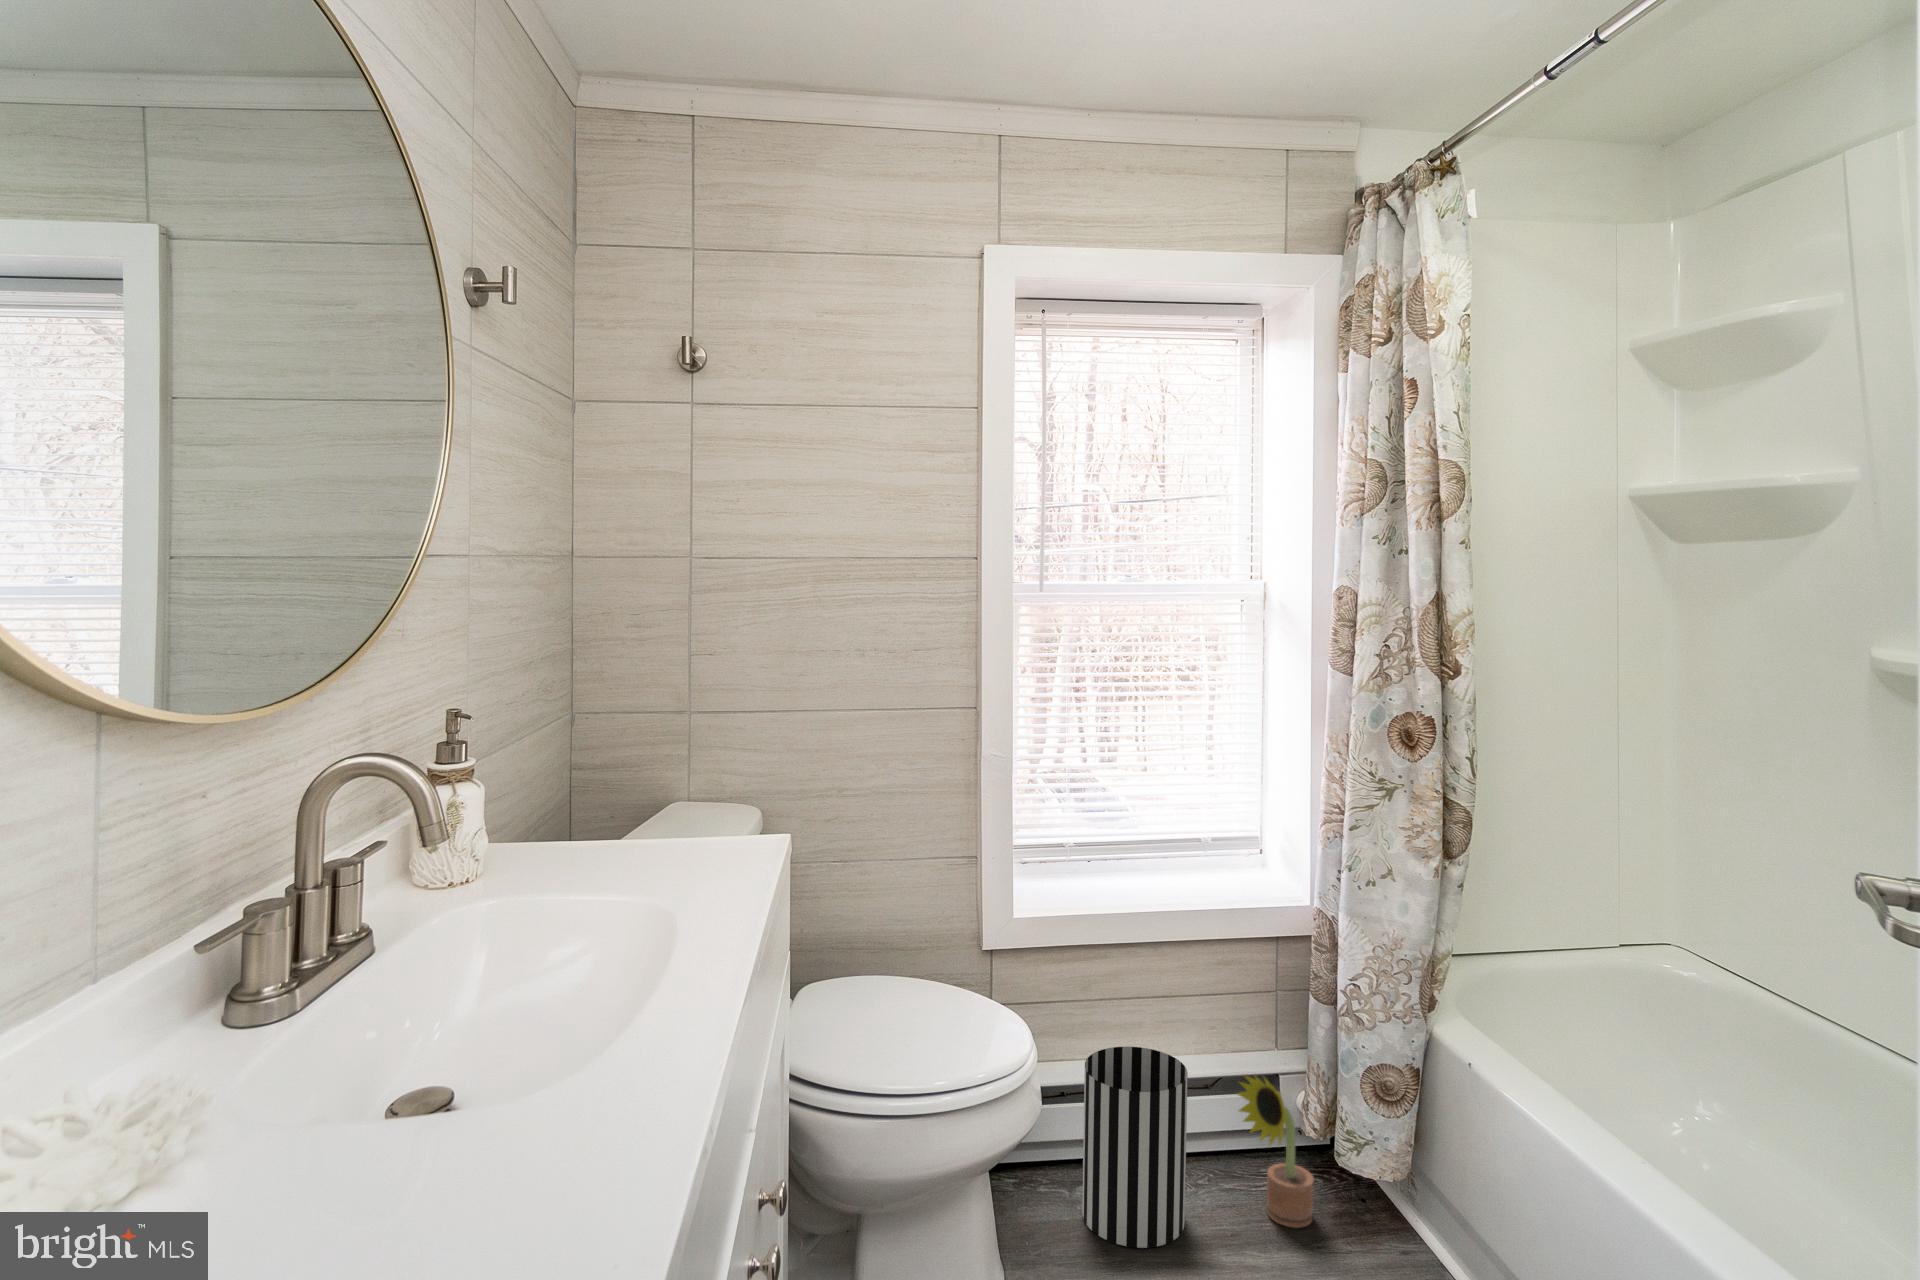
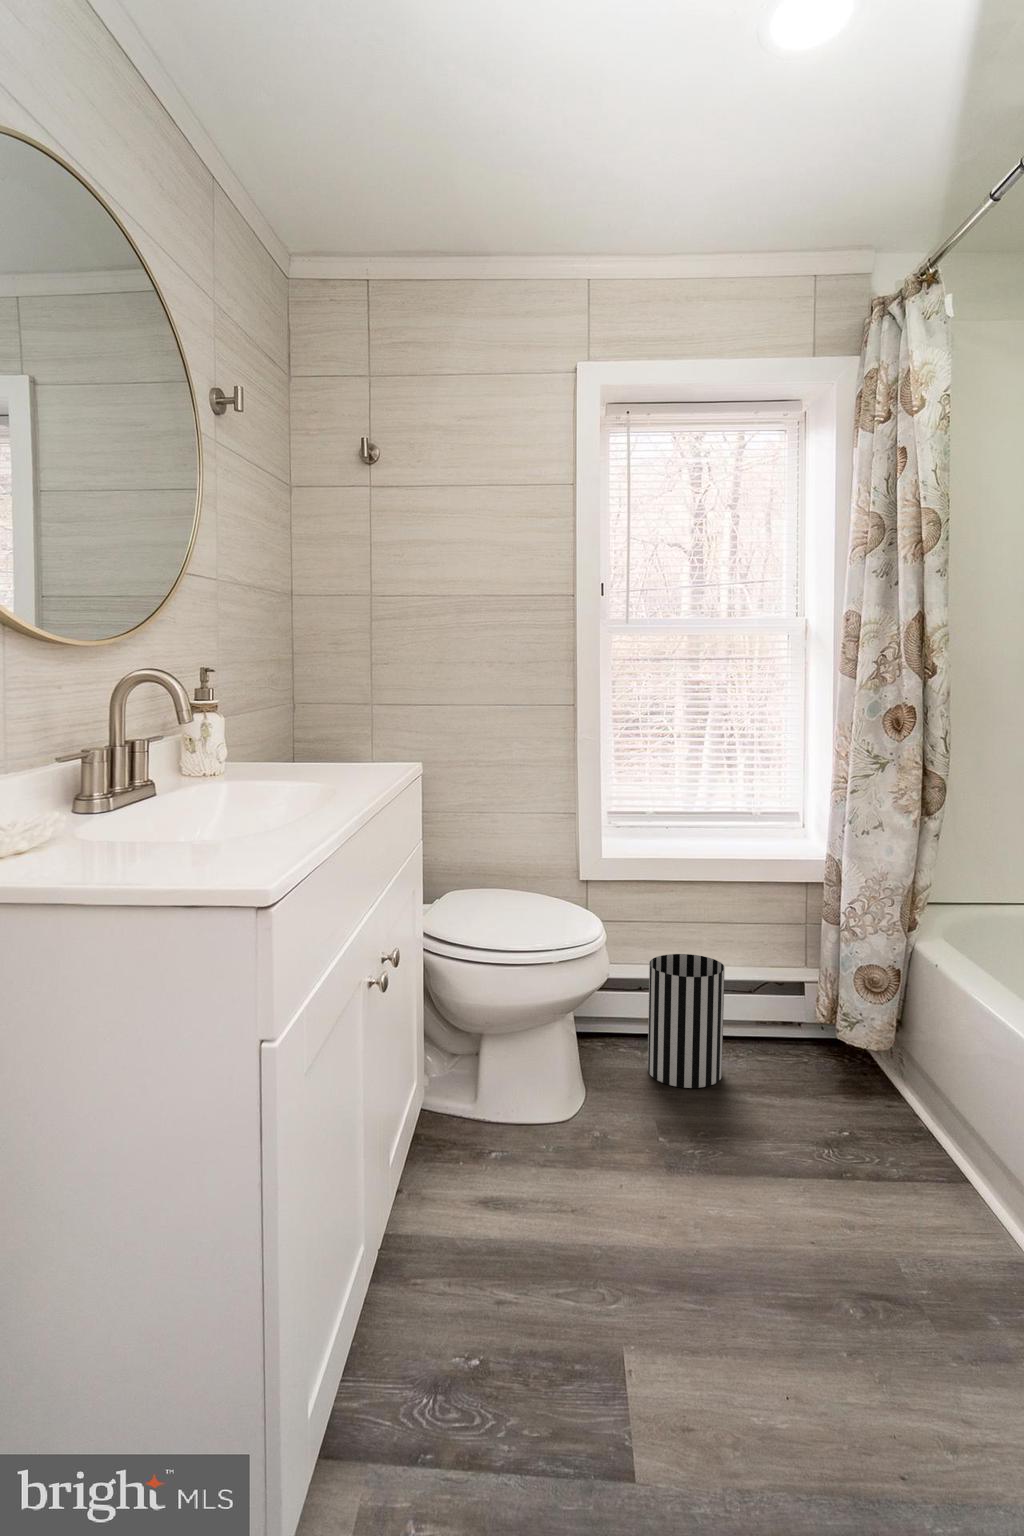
decorative plant: present [1237,1076,1313,1228] -> none [762,971,820,1083]

